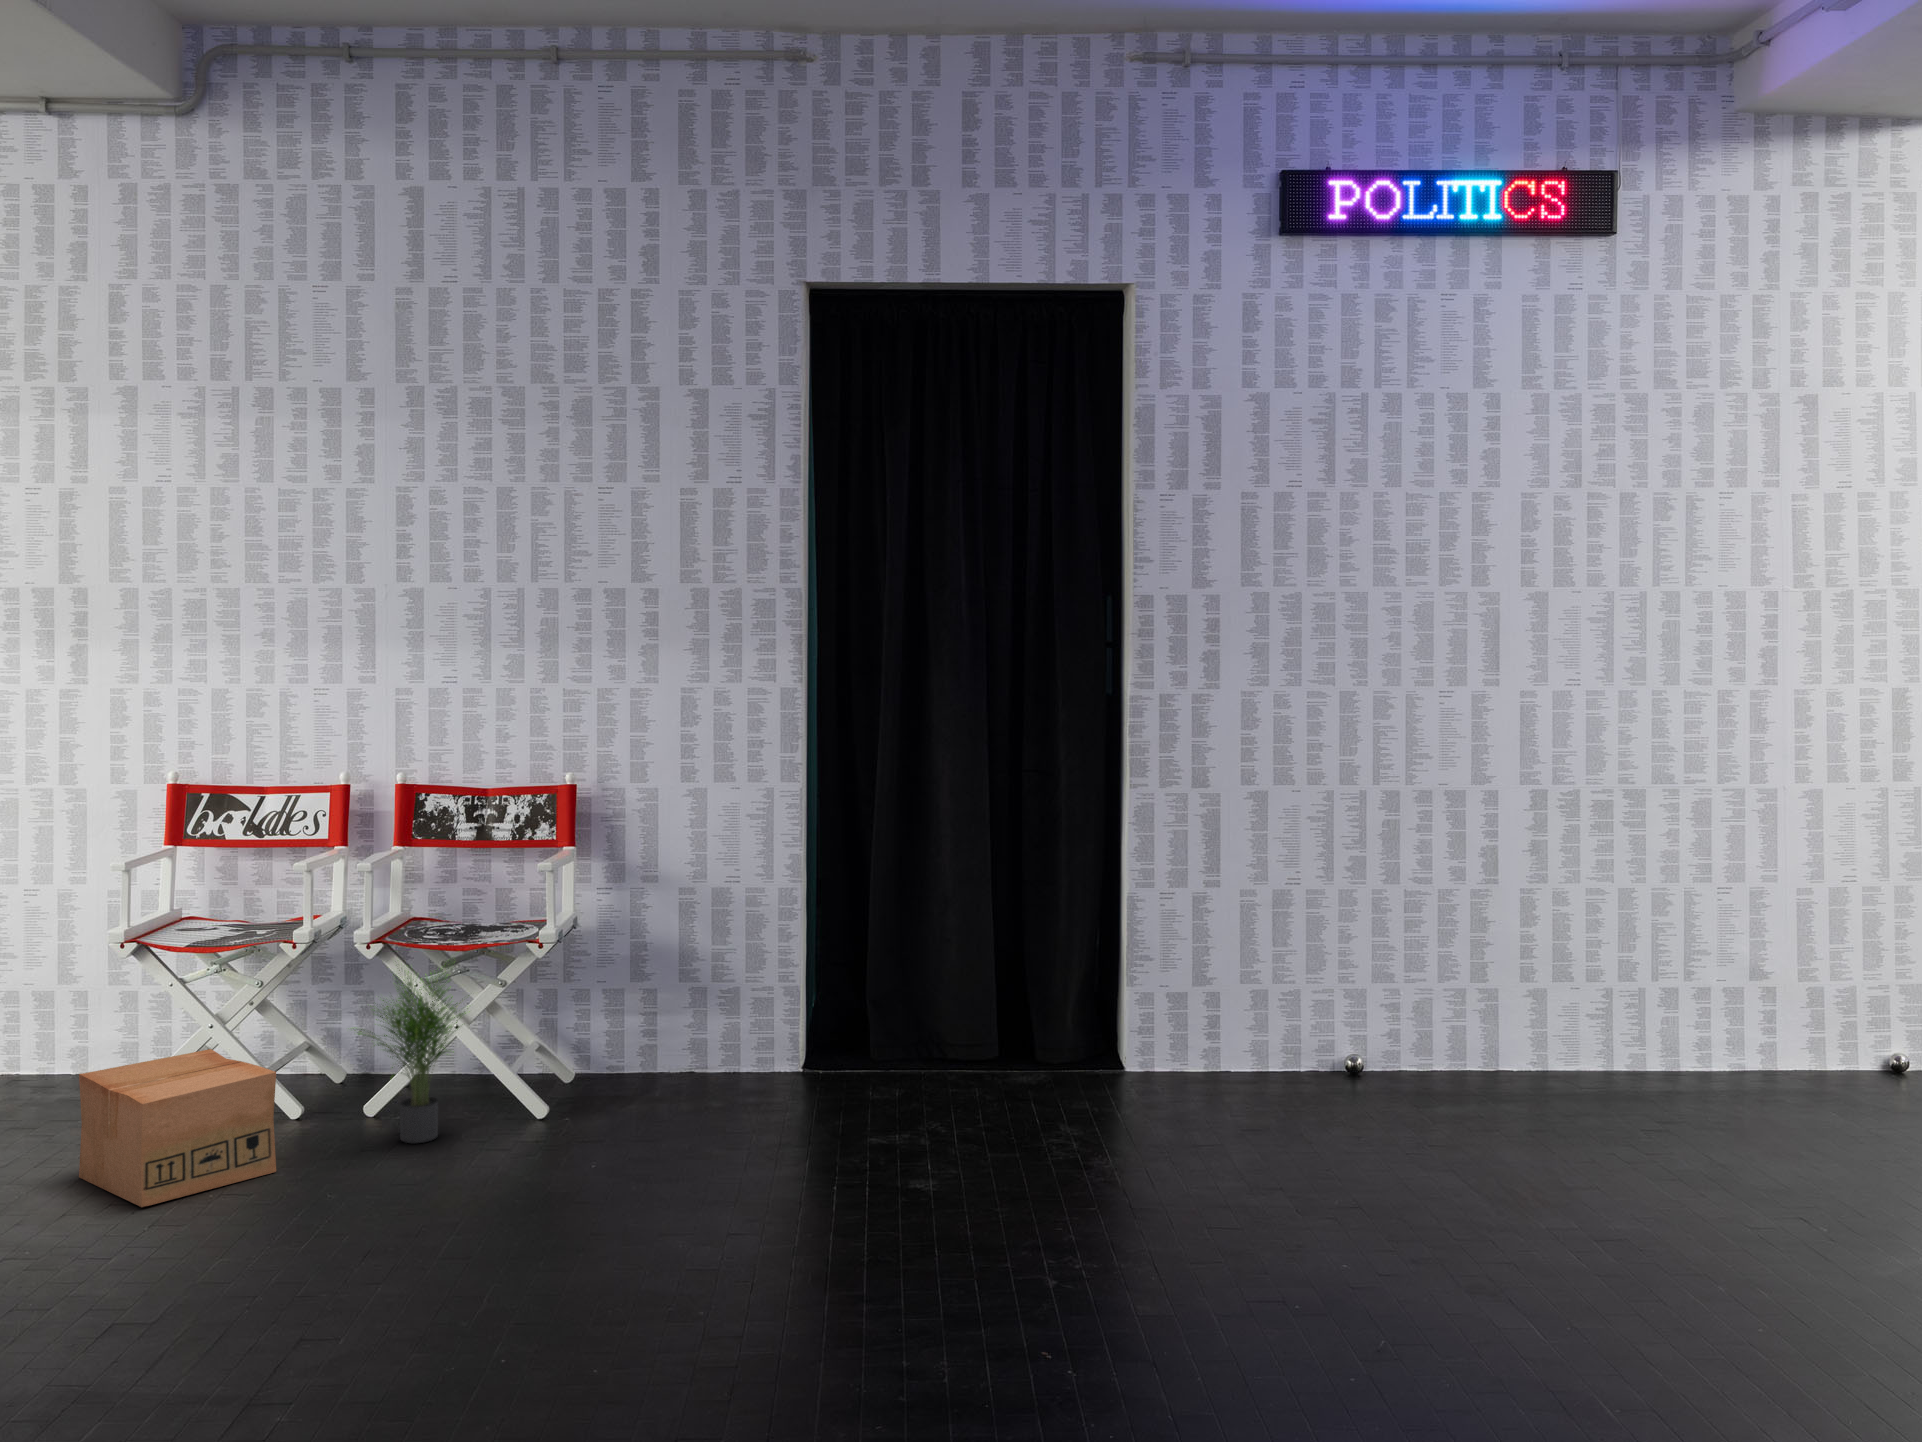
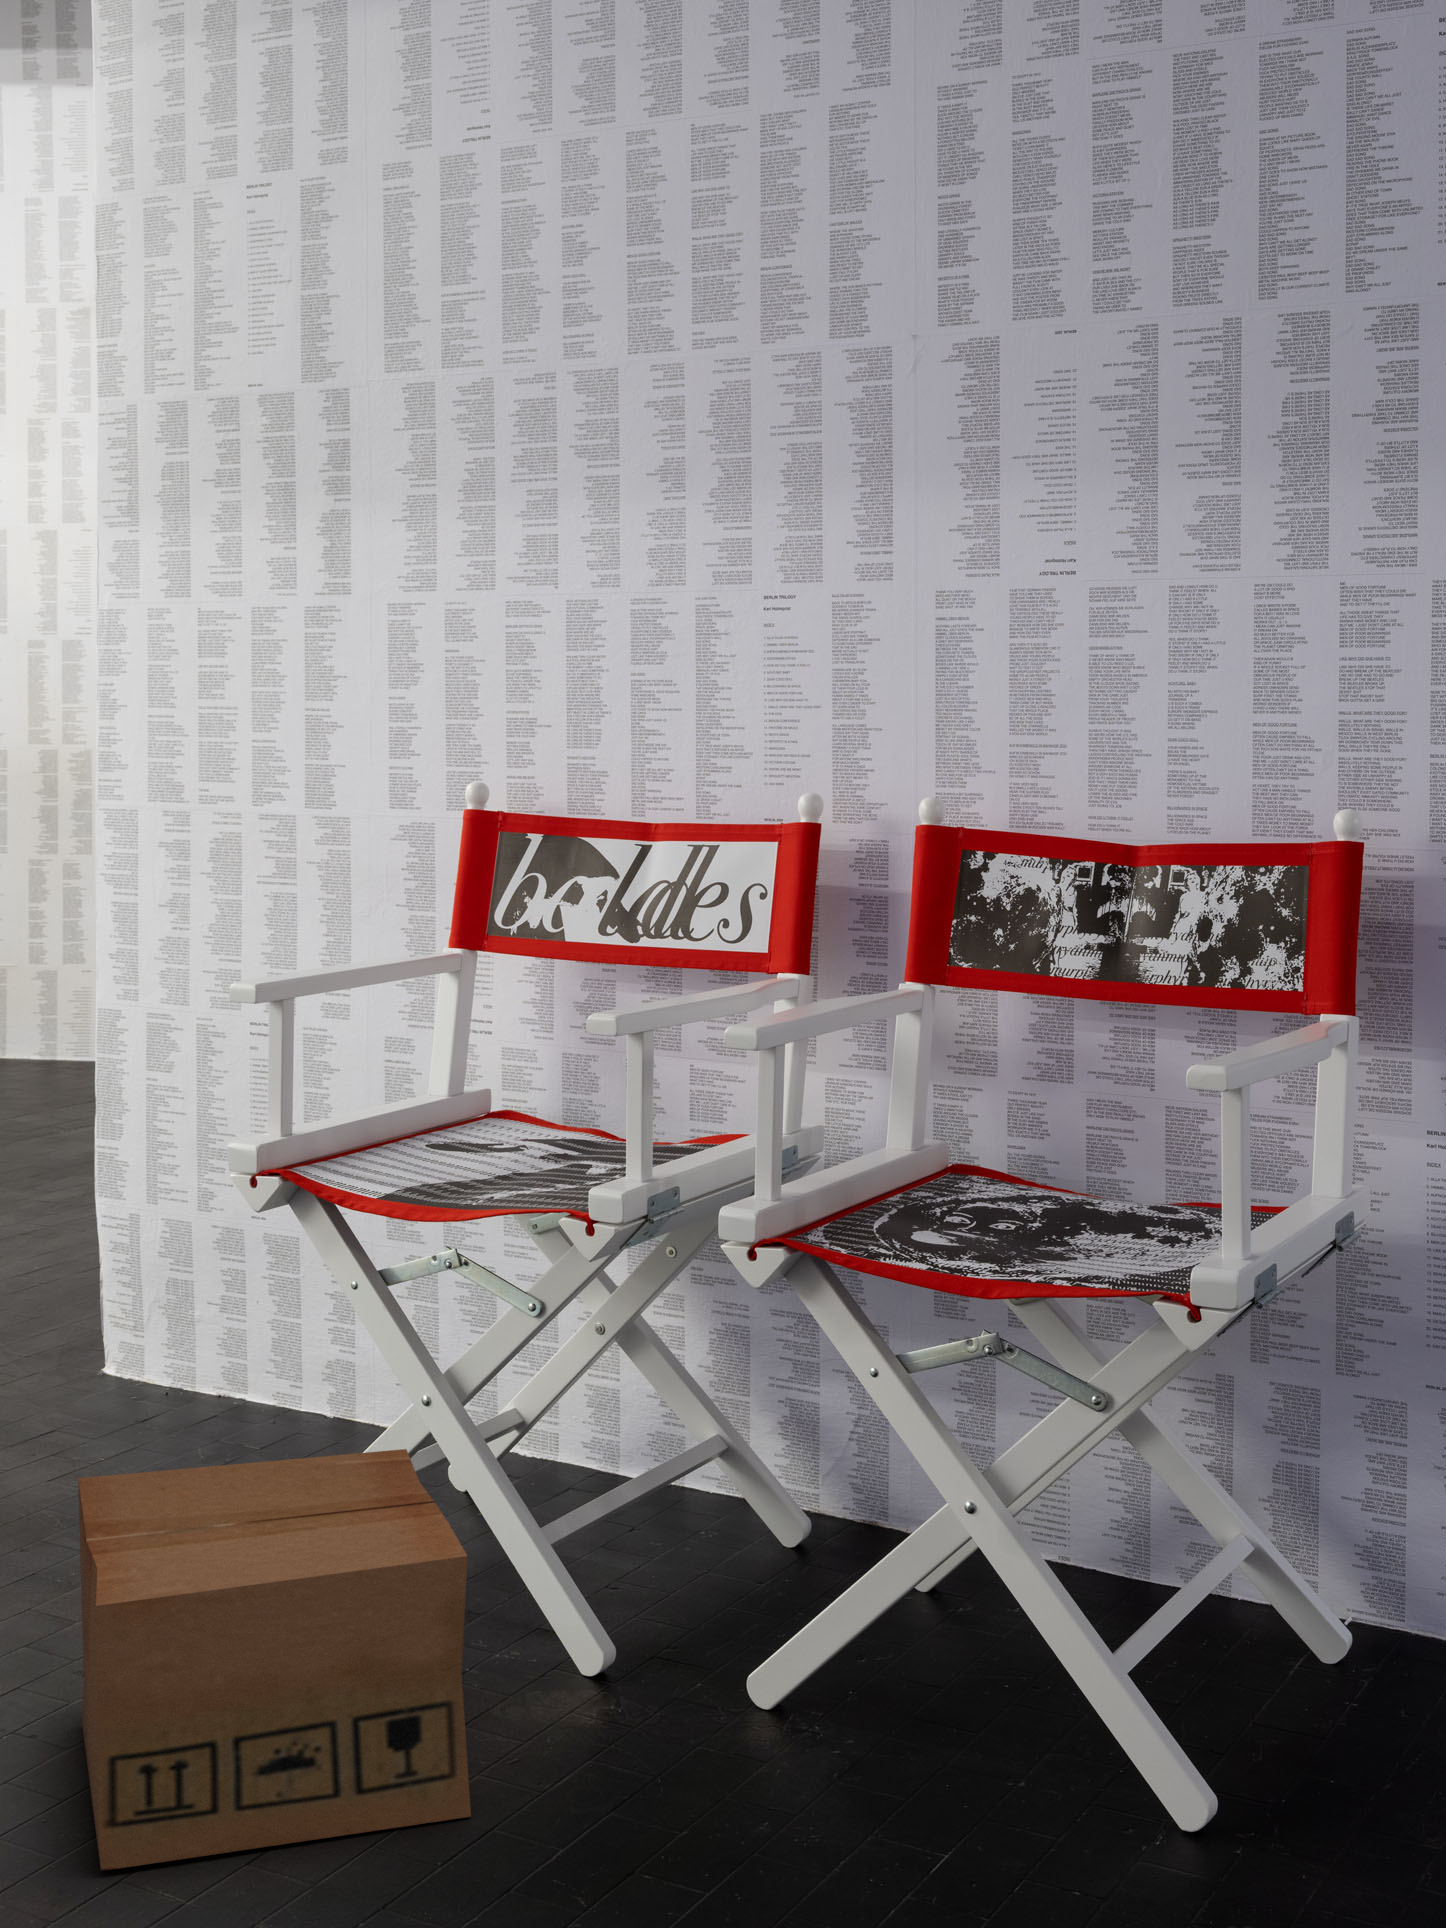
potted plant: present [359,968,469,1143] -> none [651,1276,1023,1795]

